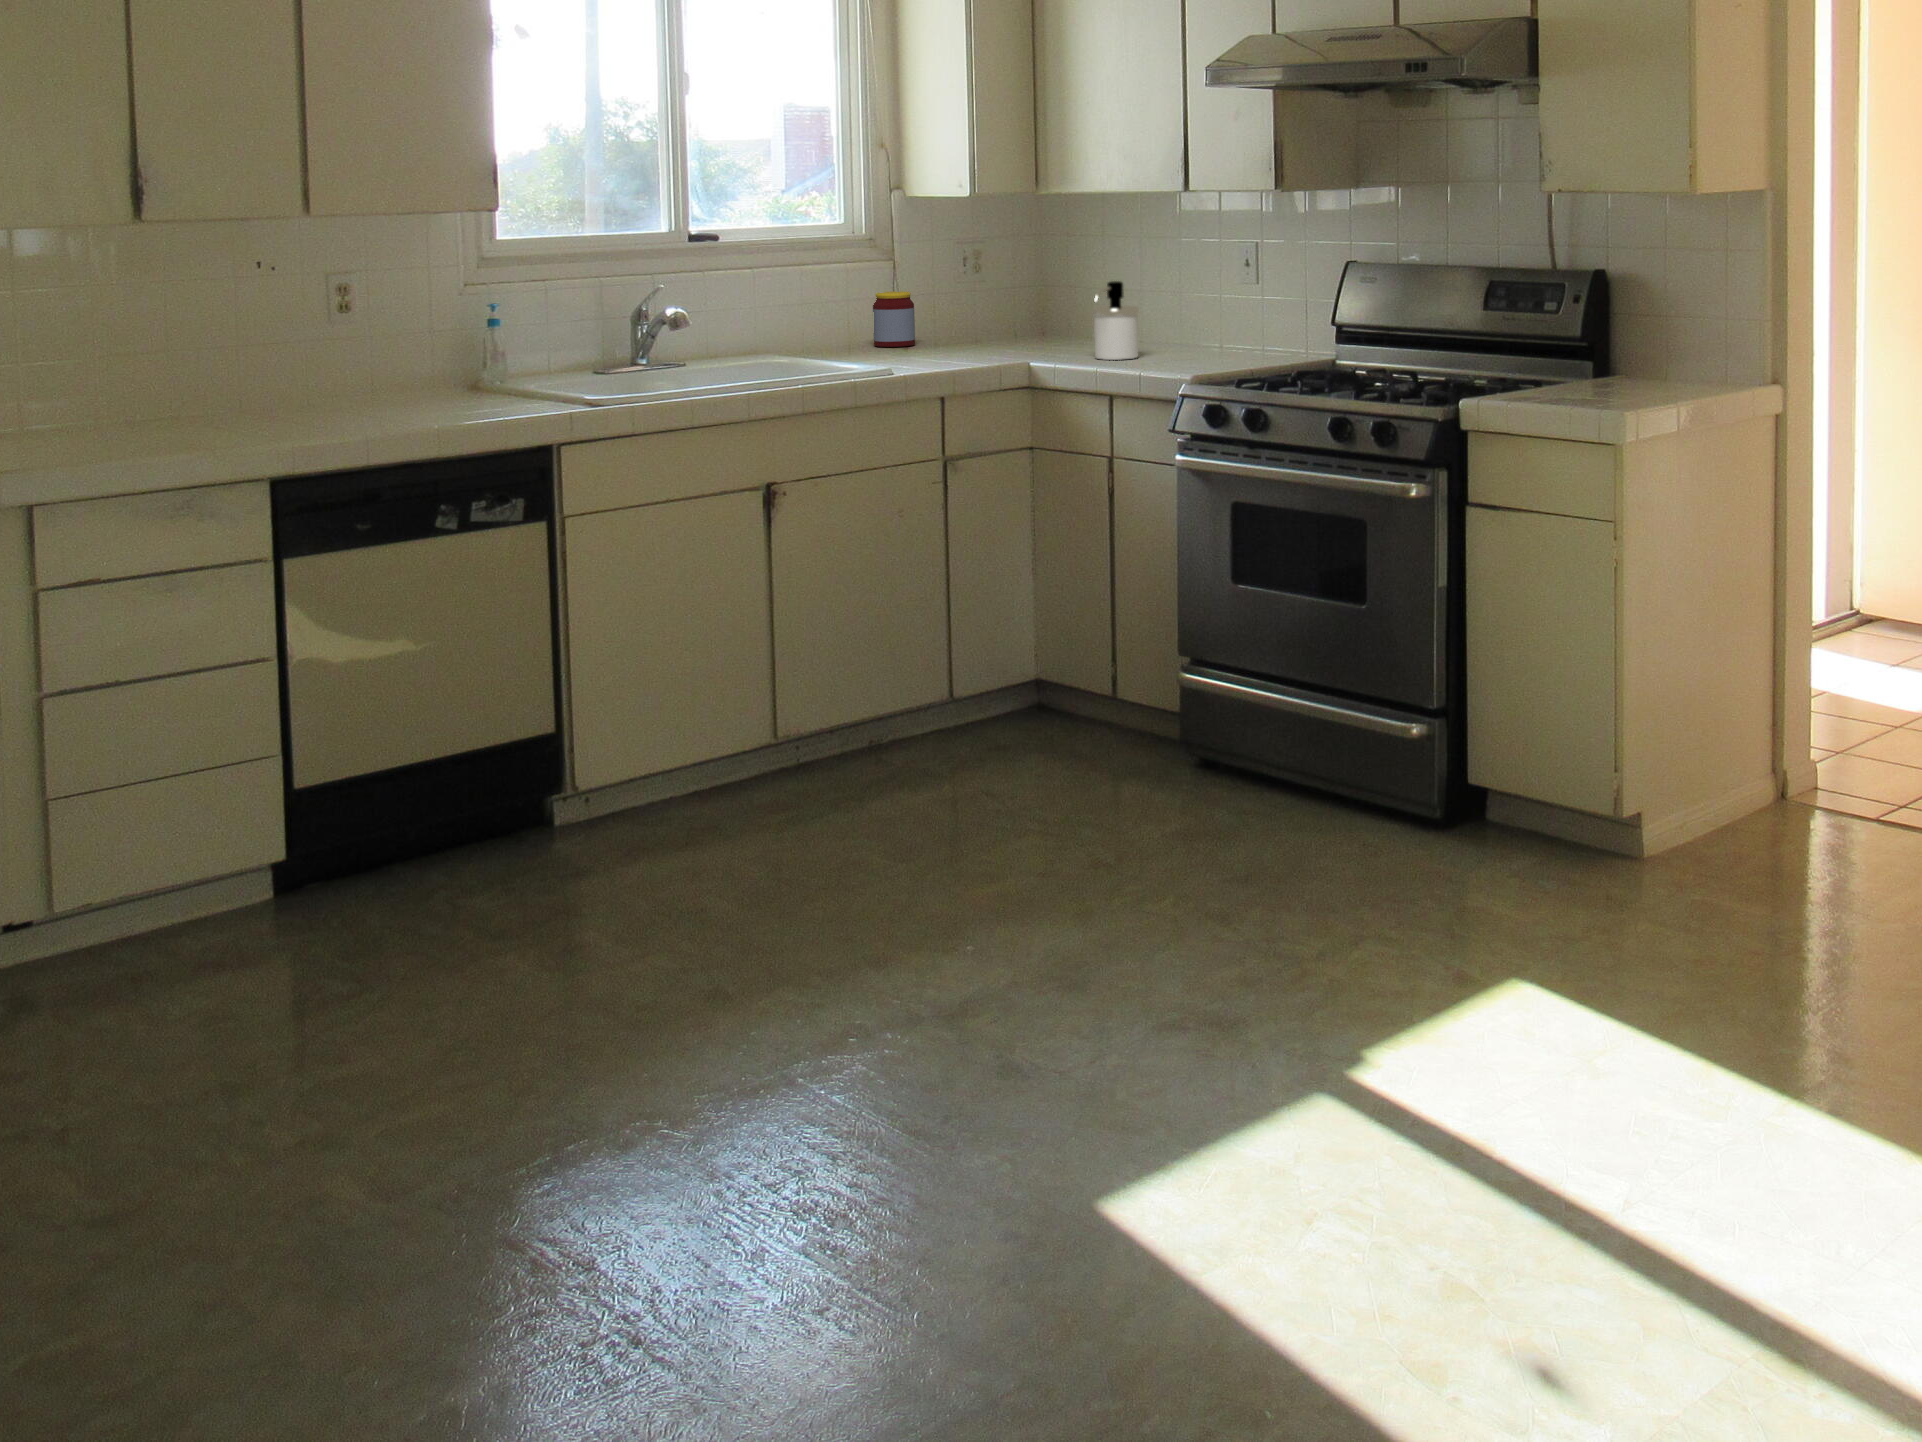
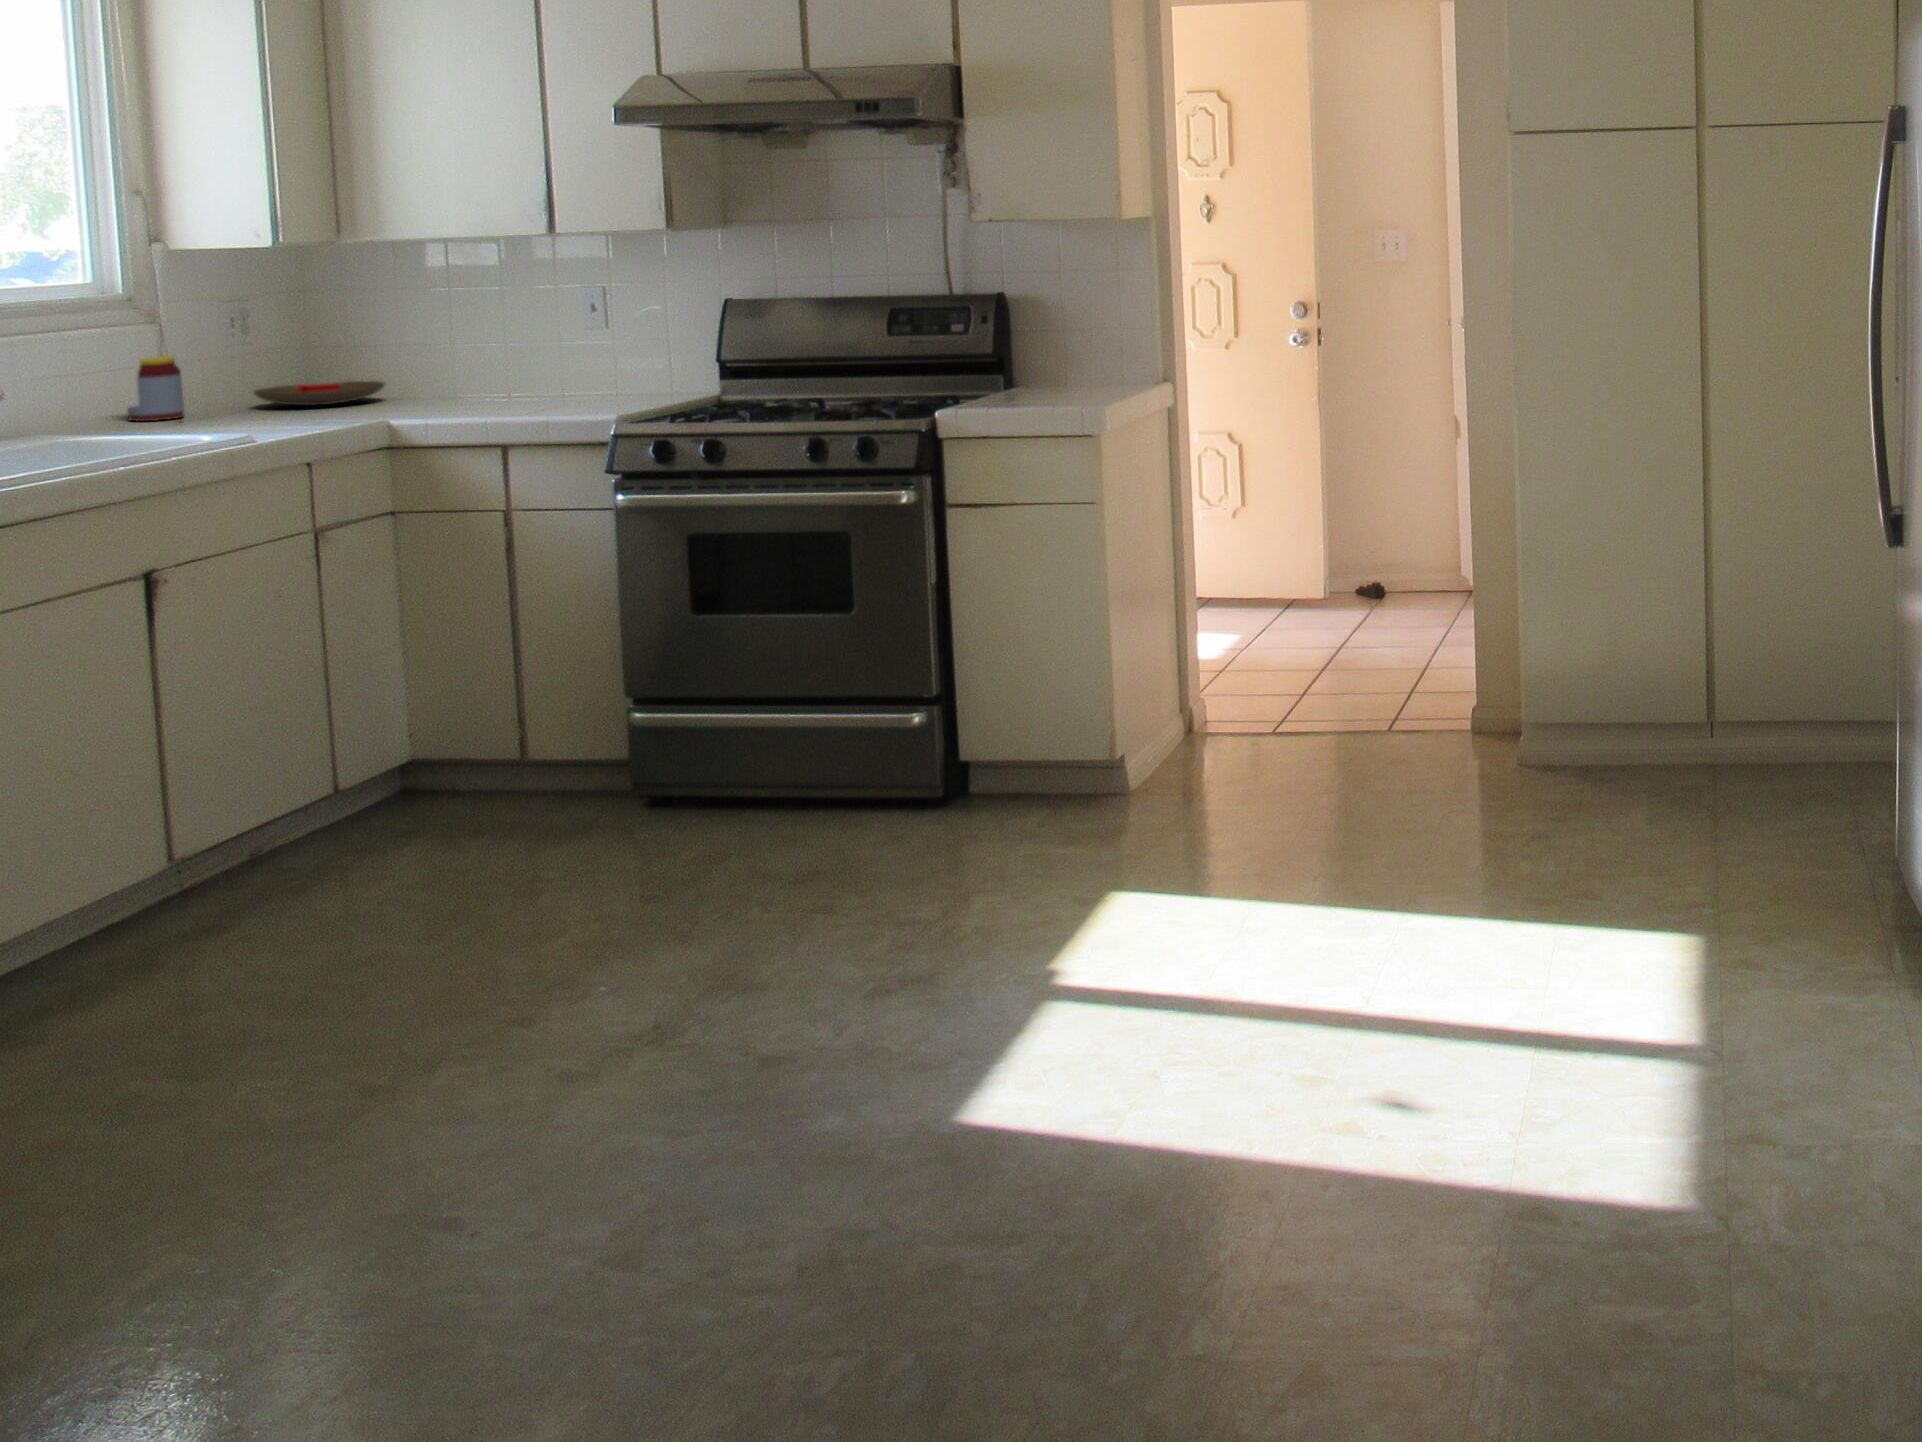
soap dispenser: present [1092,281,1139,360] -> none [451,329,507,412]
plate: none [973,322,1078,342] -> present [254,381,385,406]

